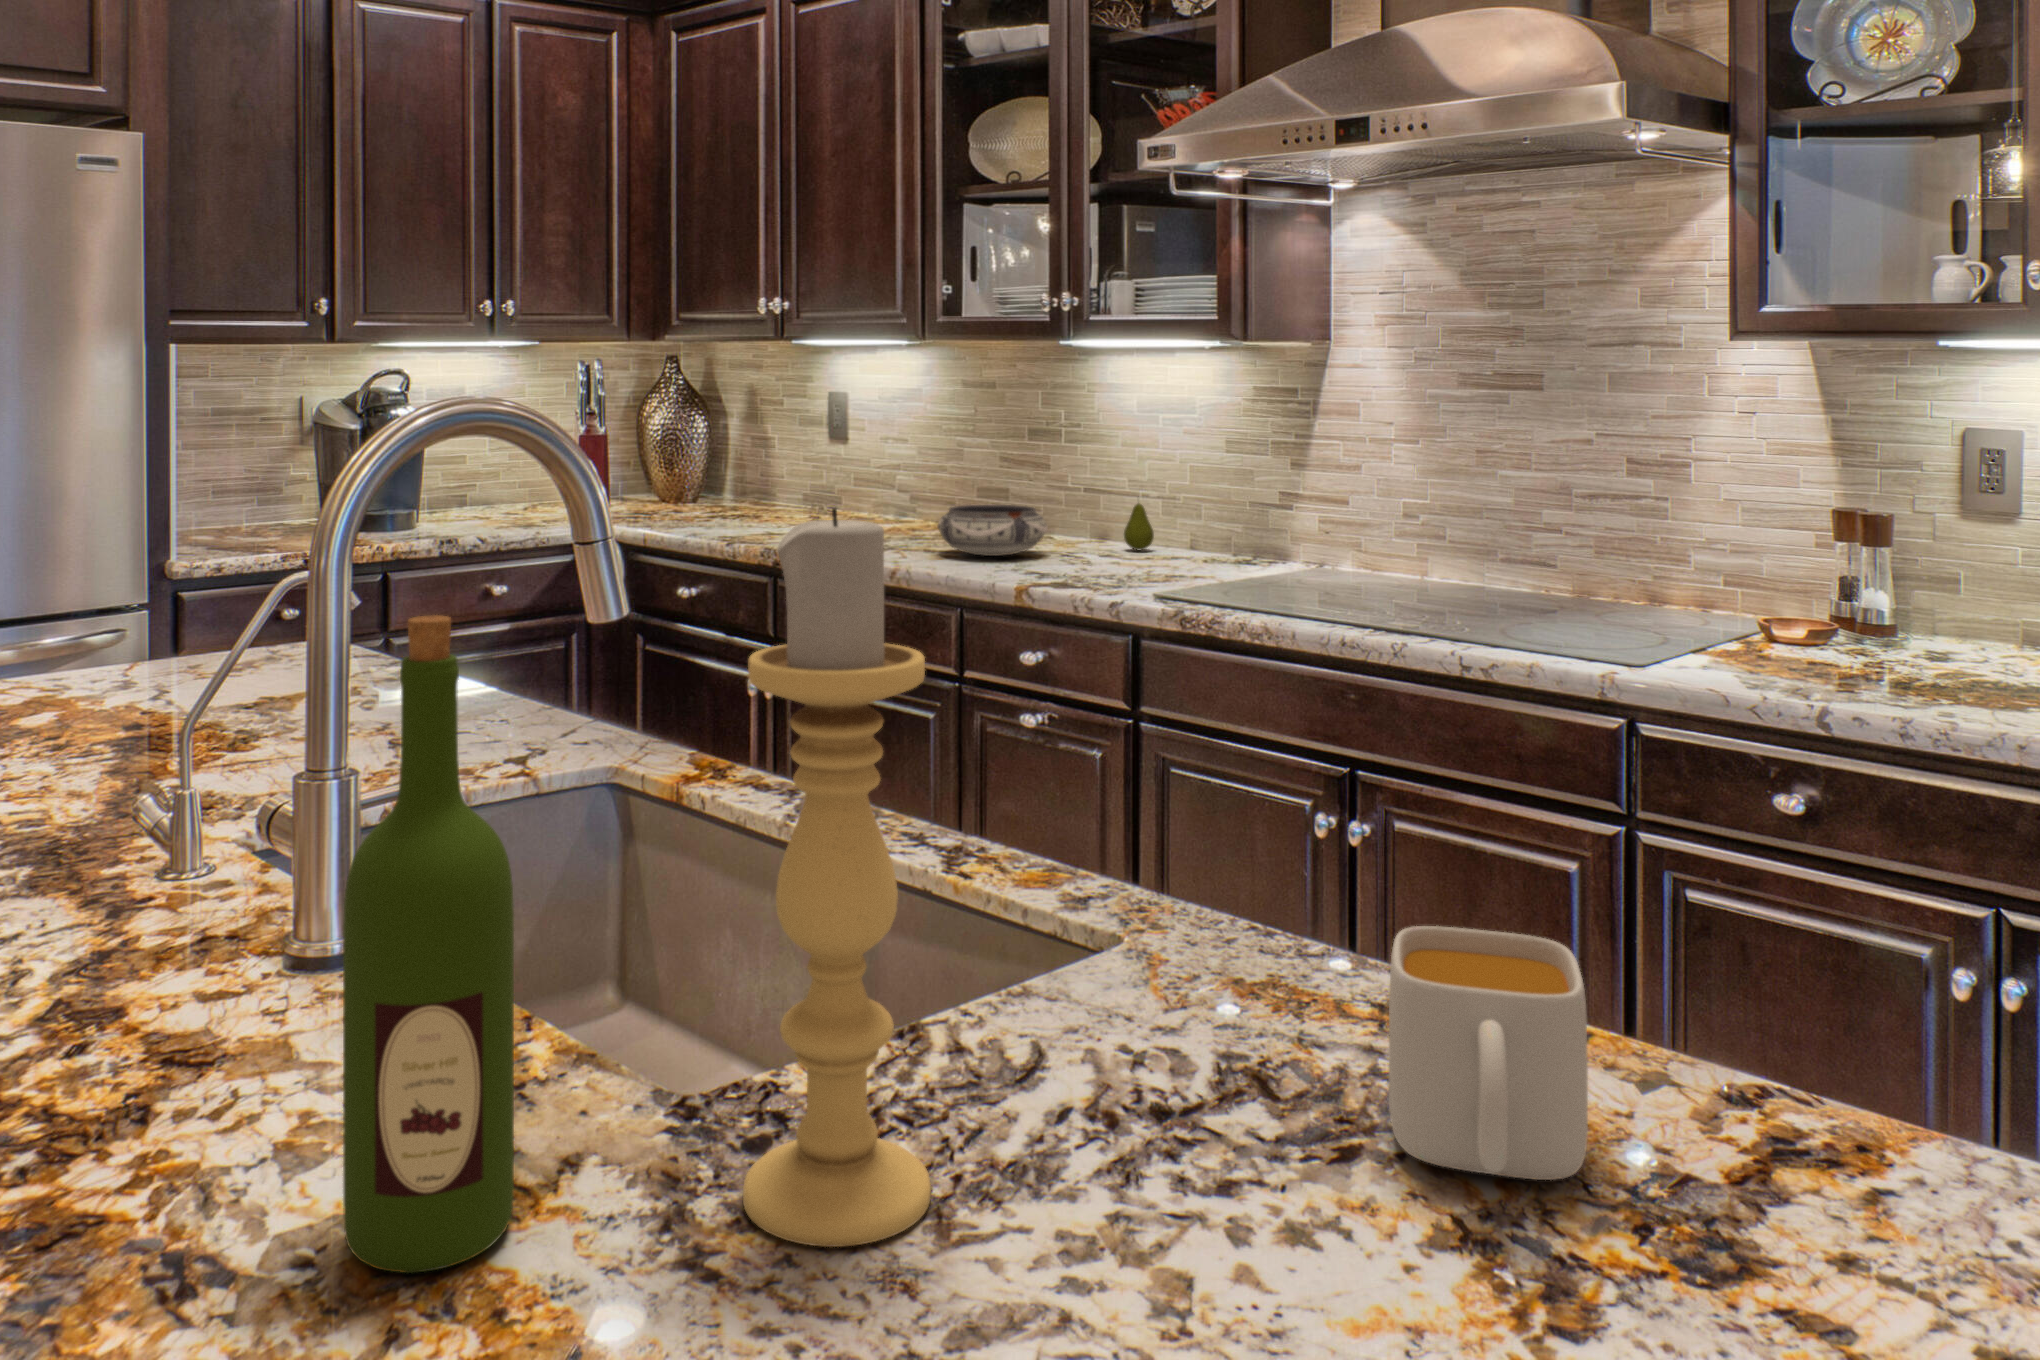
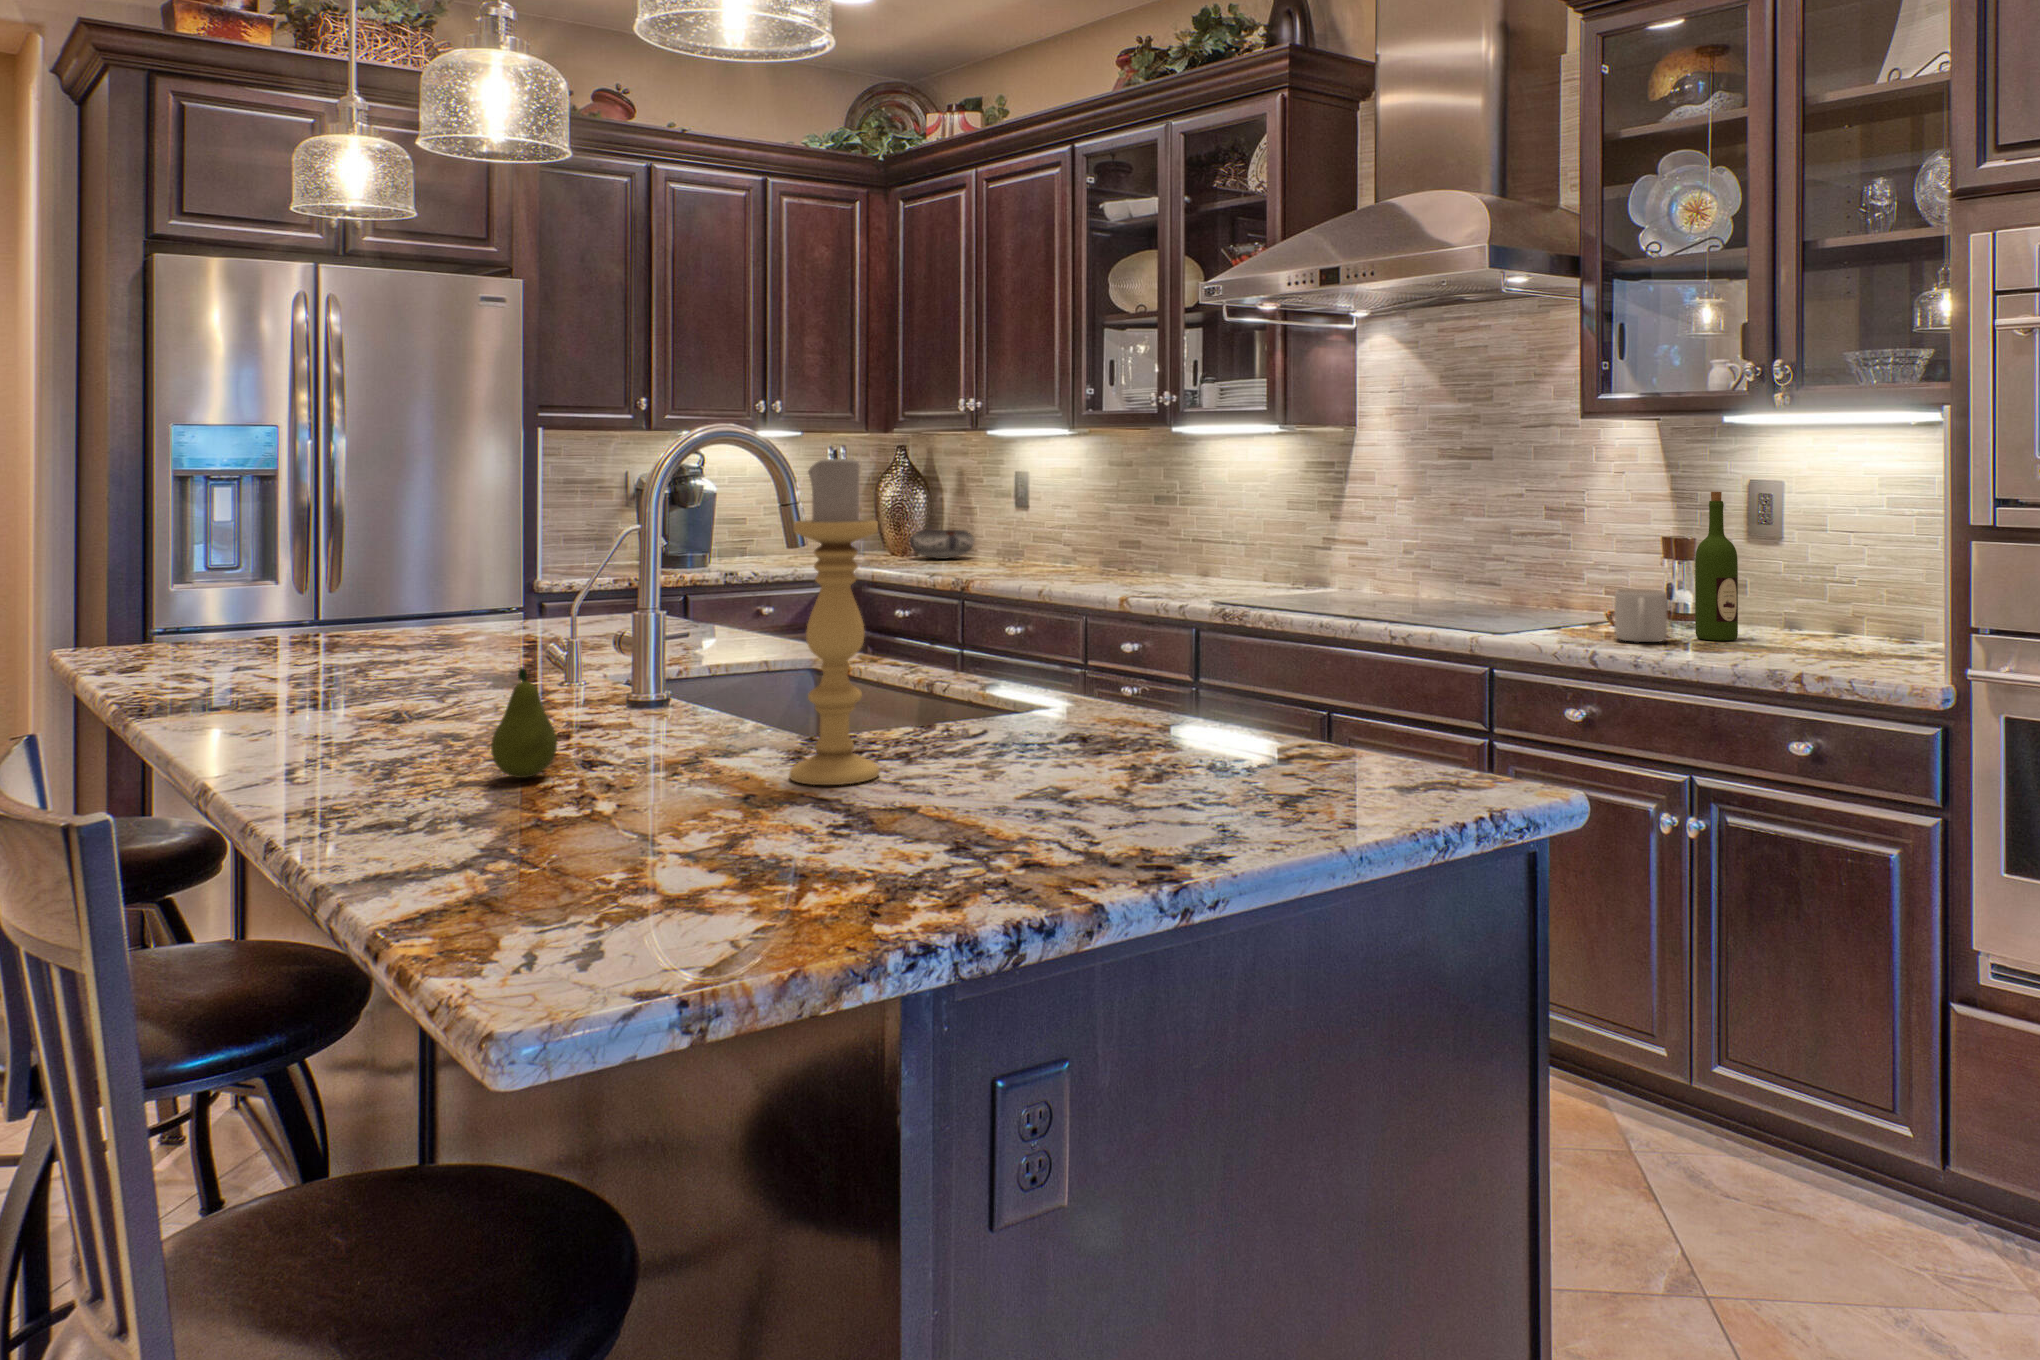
fruit: present [1124,503,1154,550] -> present [491,668,557,778]
bowl: present [937,505,1048,556] -> present [909,530,975,559]
wine bottle: present [343,615,514,1273] -> present [1695,492,1738,641]
mug: present [1389,926,1588,1180] -> present [1614,589,1667,642]

